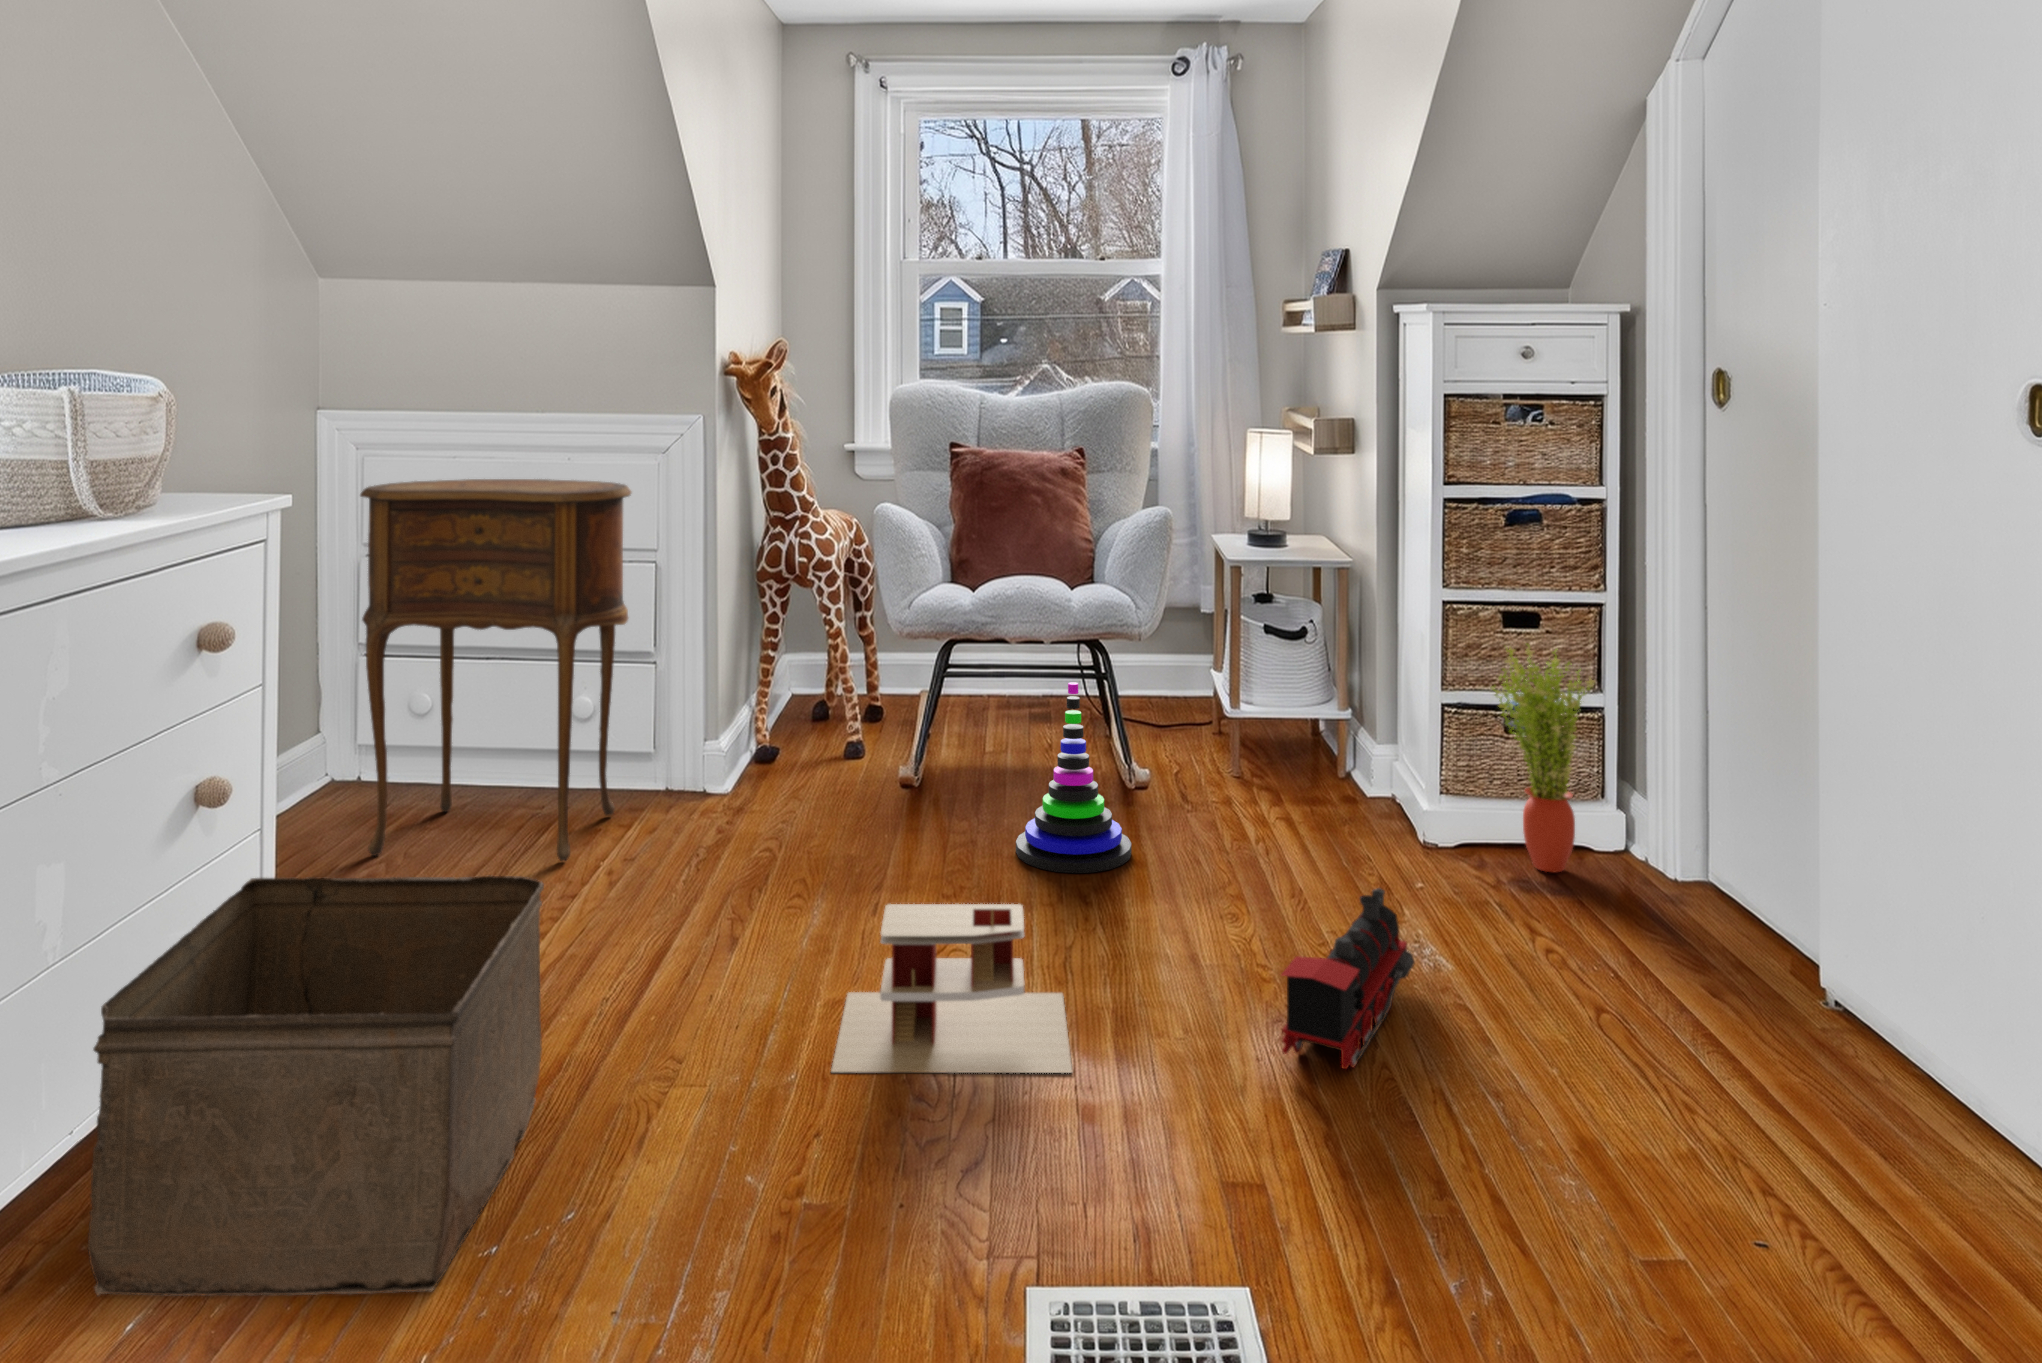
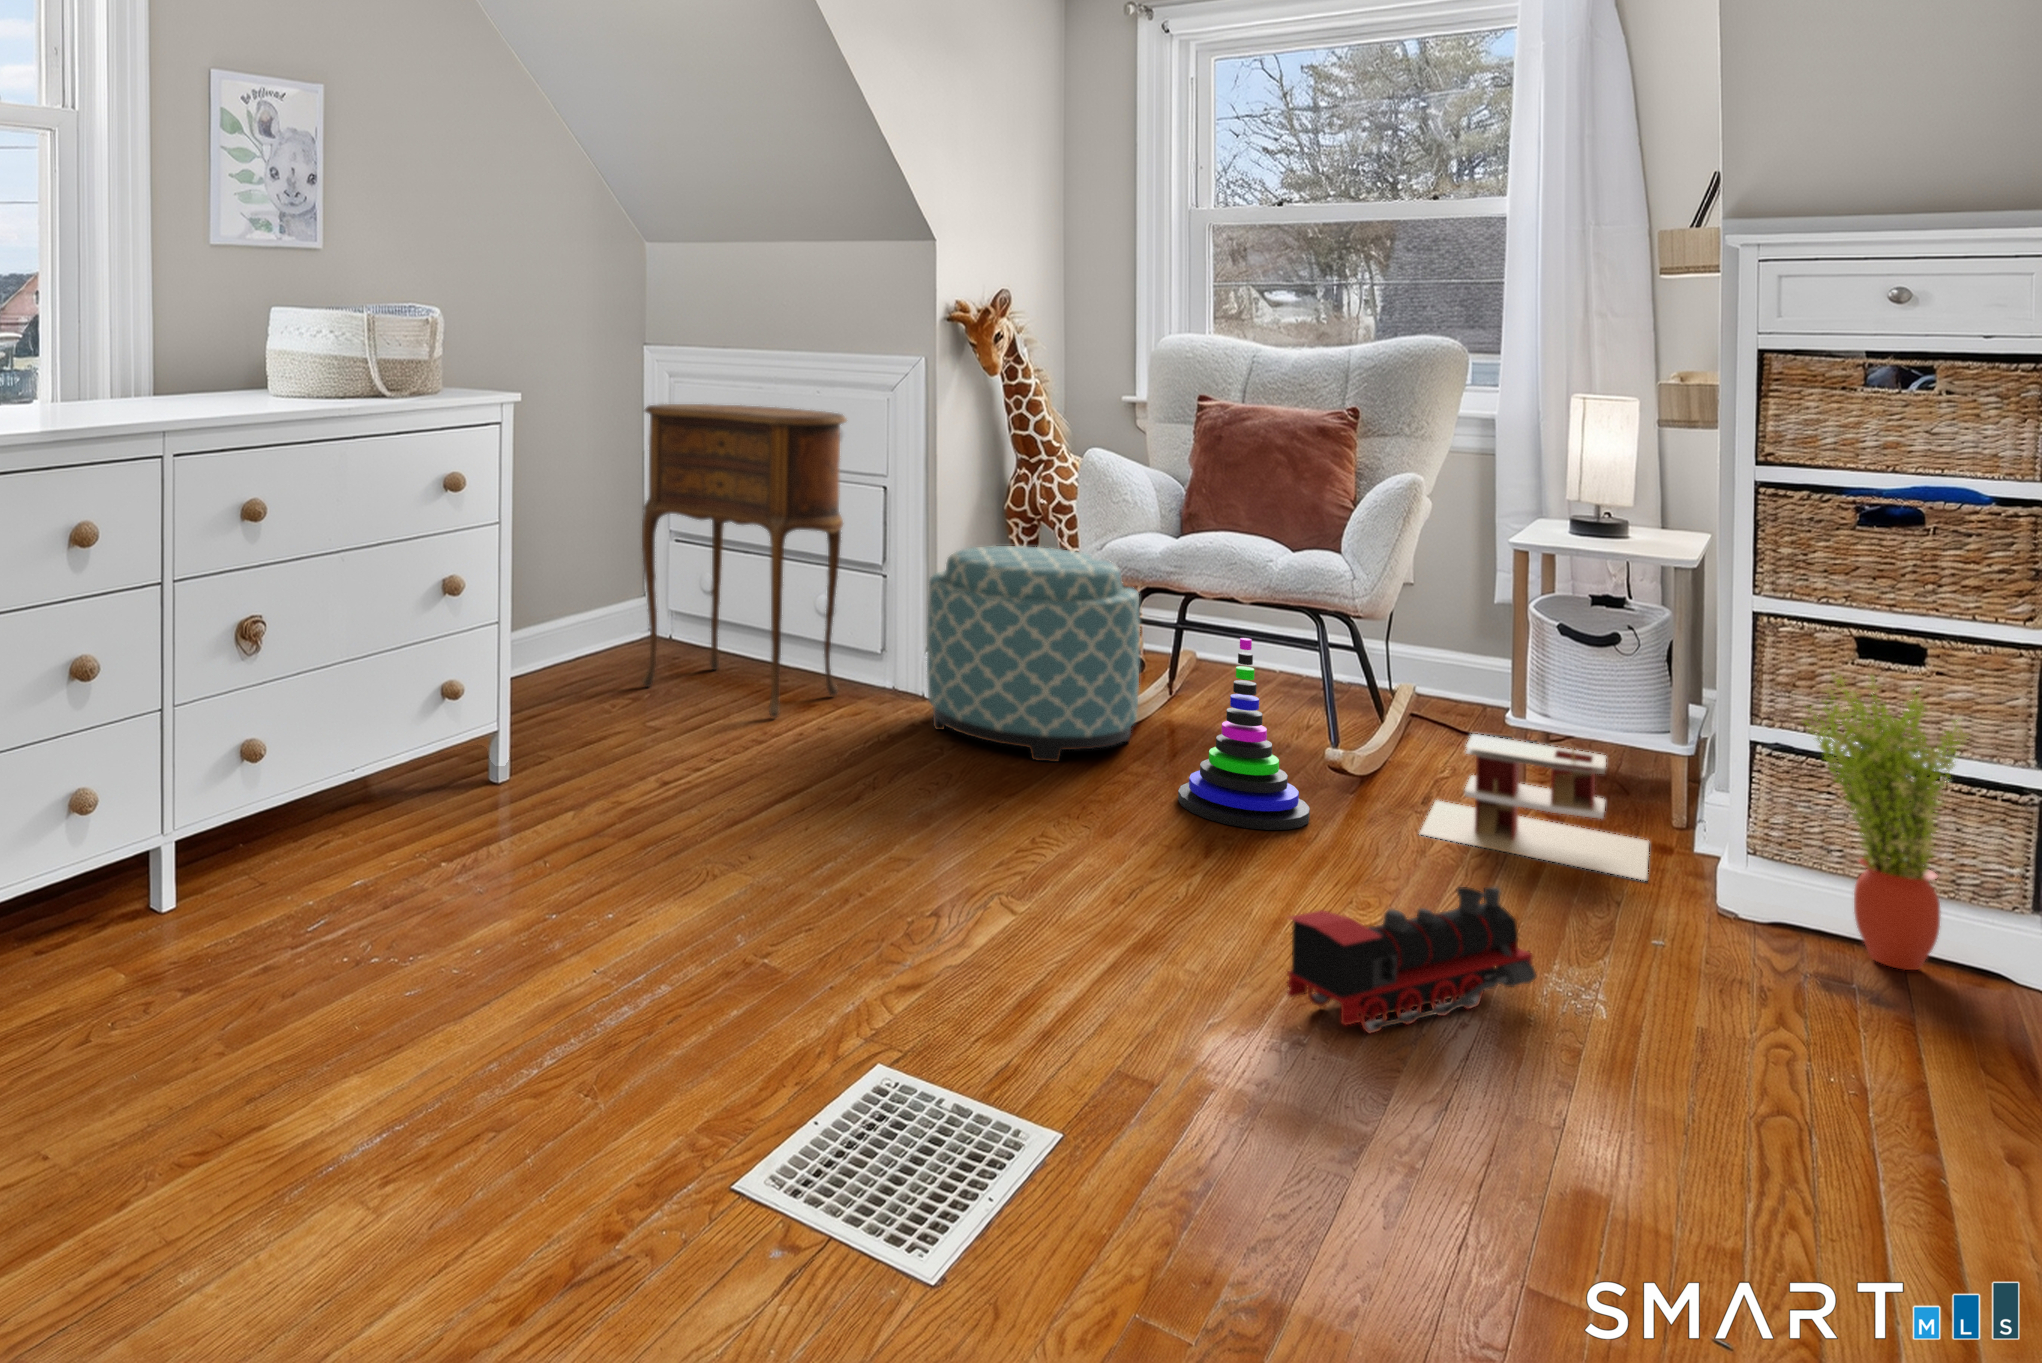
ottoman: none [728,611,943,846] -> present [927,546,1140,762]
storage bin: present [88,875,544,1296] -> none [349,650,648,919]
toy house: present [831,904,1072,1073] -> present [1419,734,1649,880]

